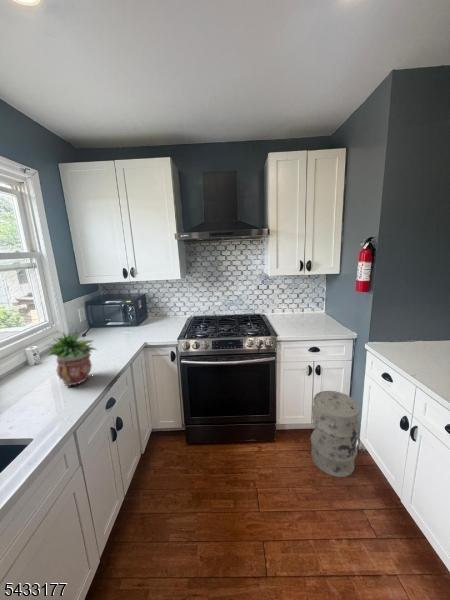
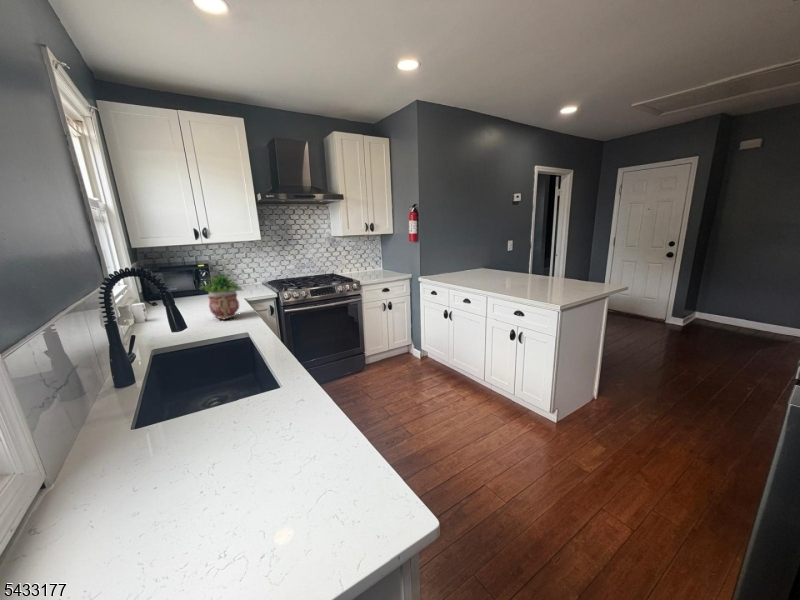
trash can: present [311,391,360,477] -> none [392,318,423,373]

